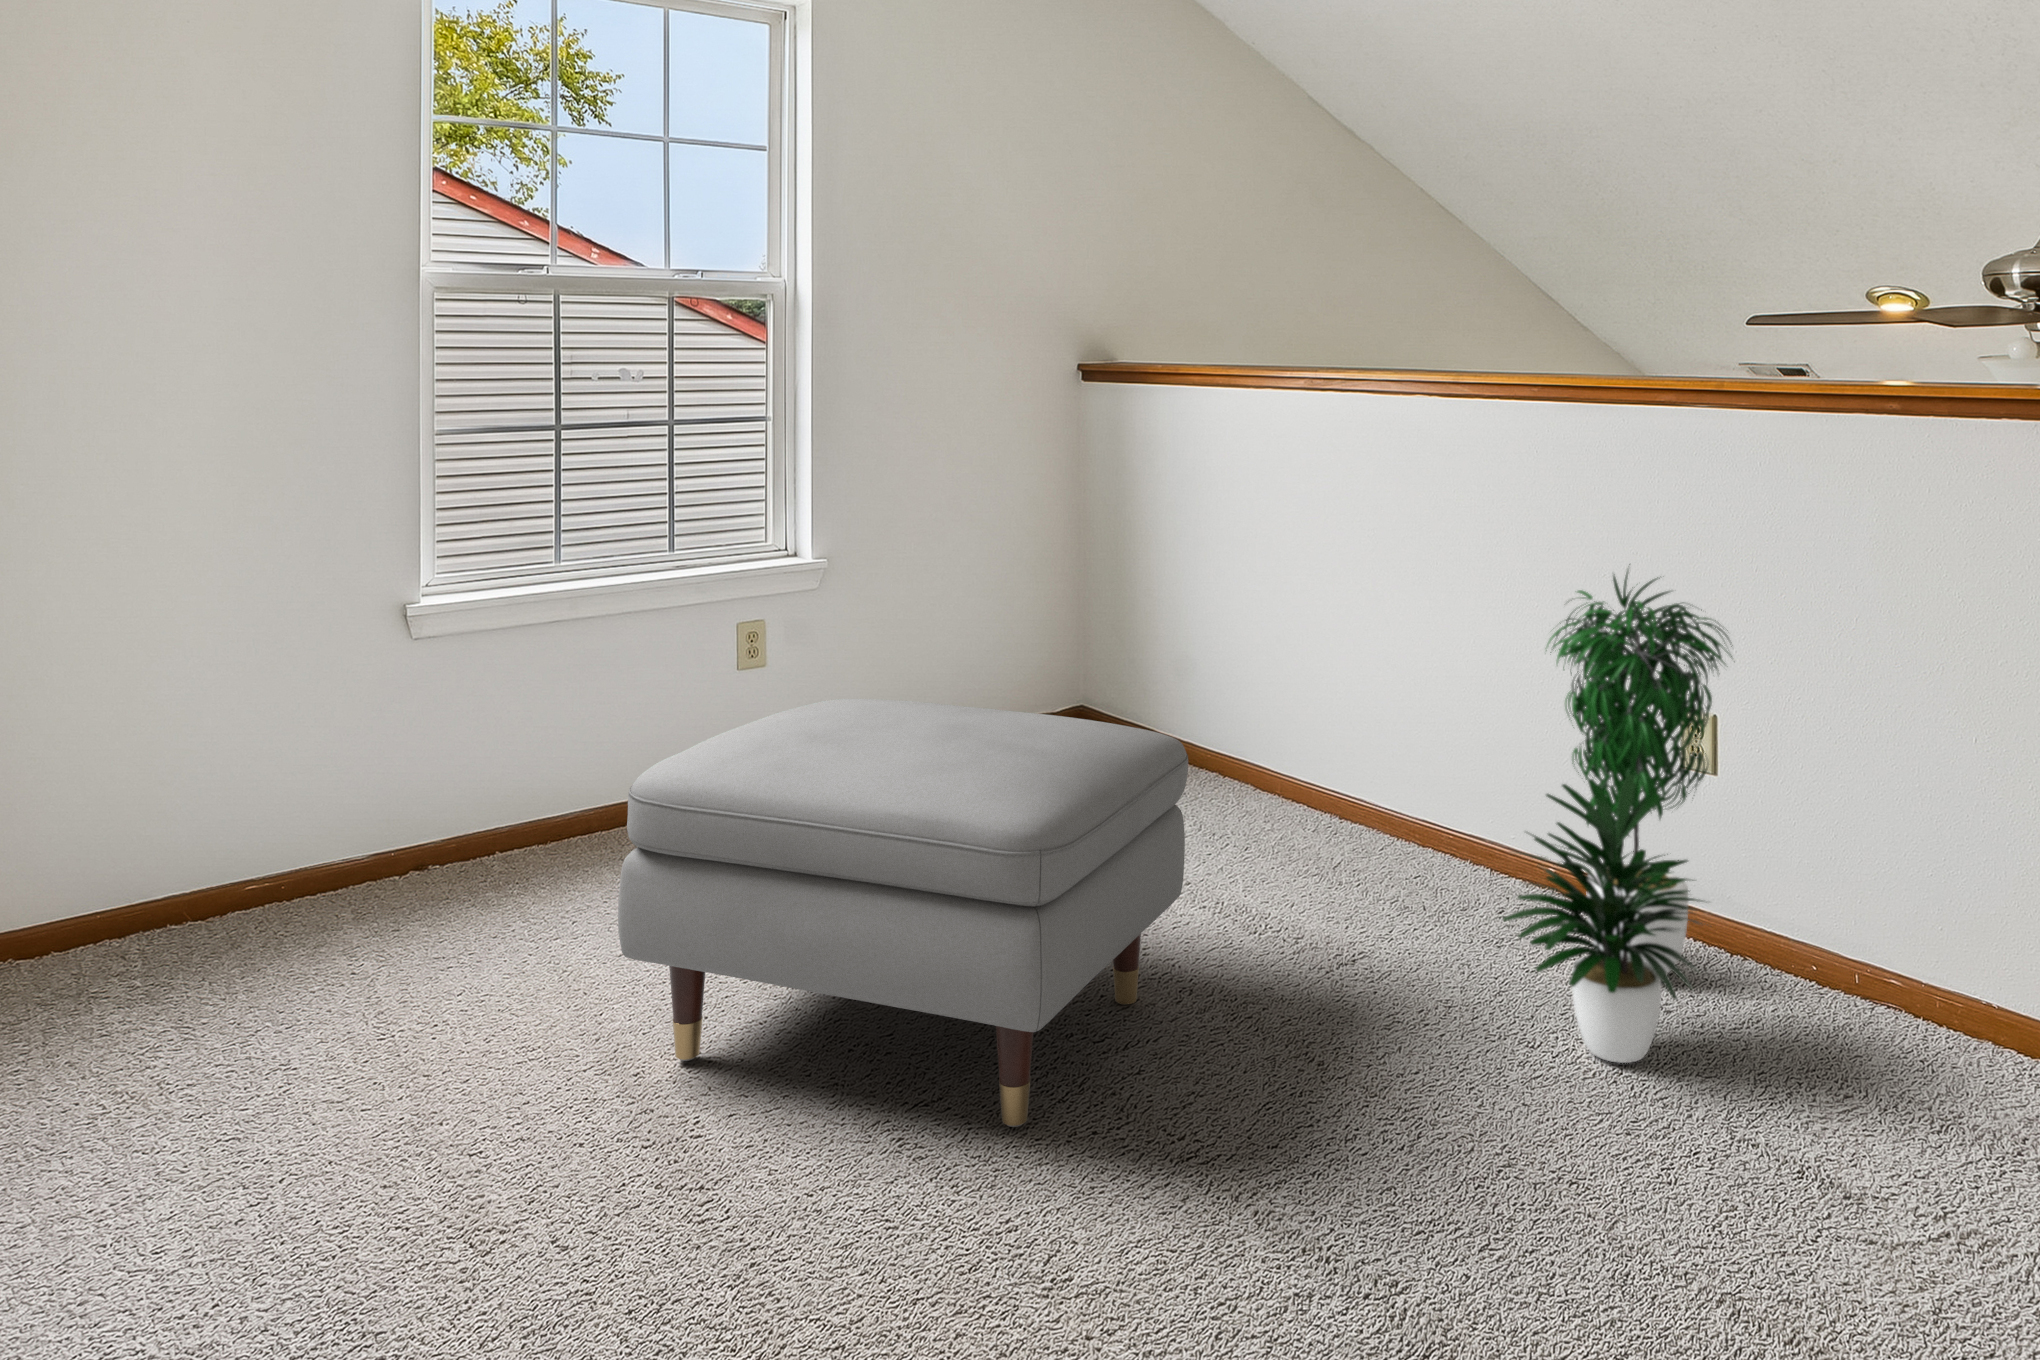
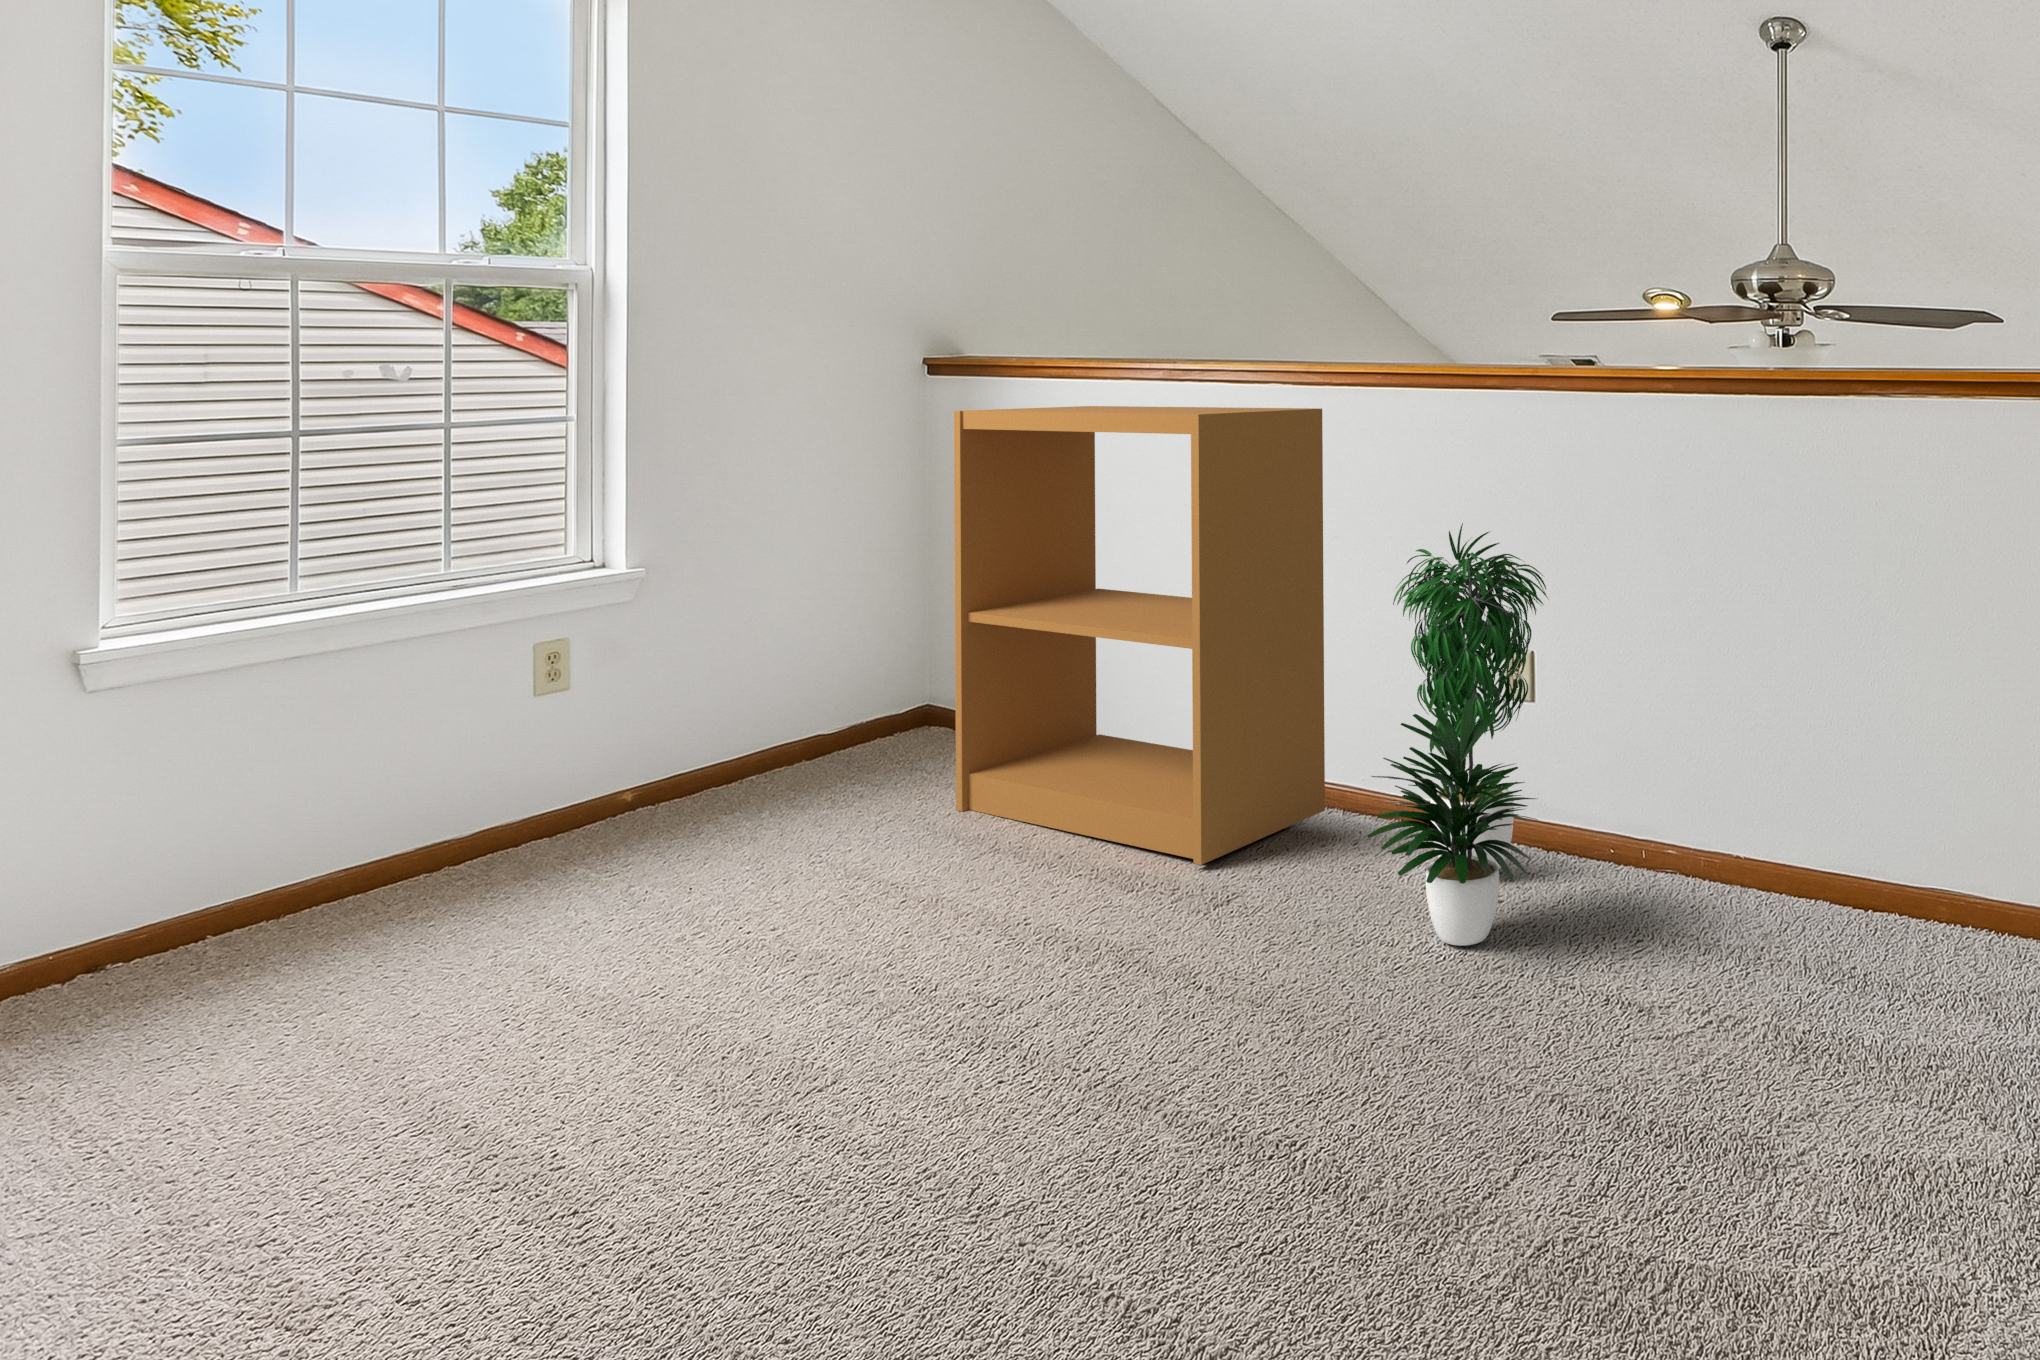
bookshelf: none [1096,412,1475,917] -> present [954,406,1325,865]
ottoman: present [618,699,1188,1127] -> none [443,701,1073,1096]

